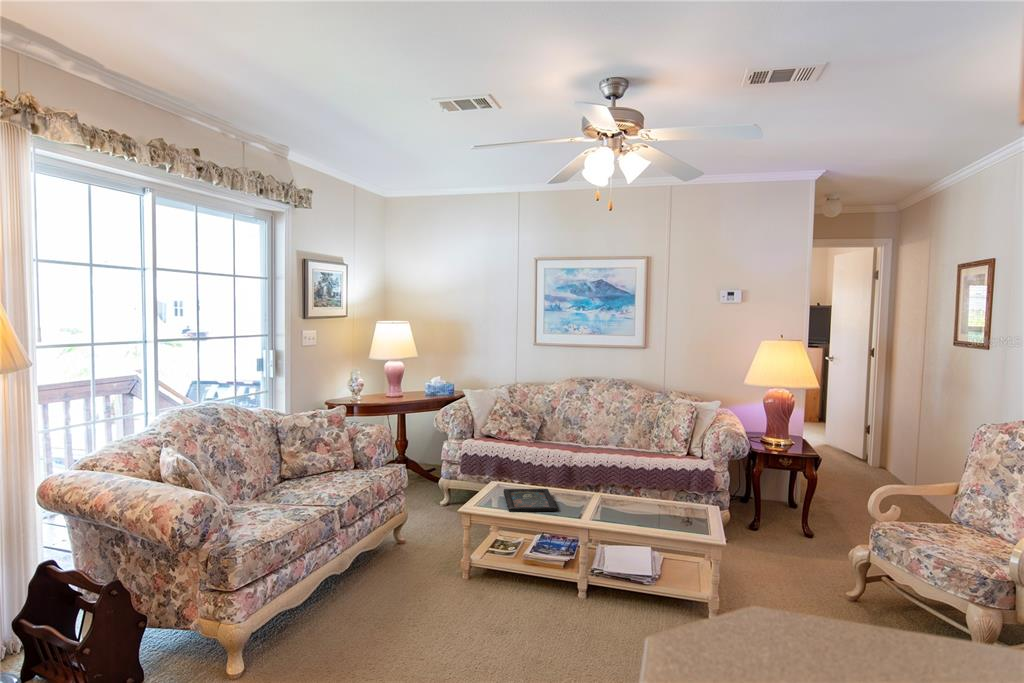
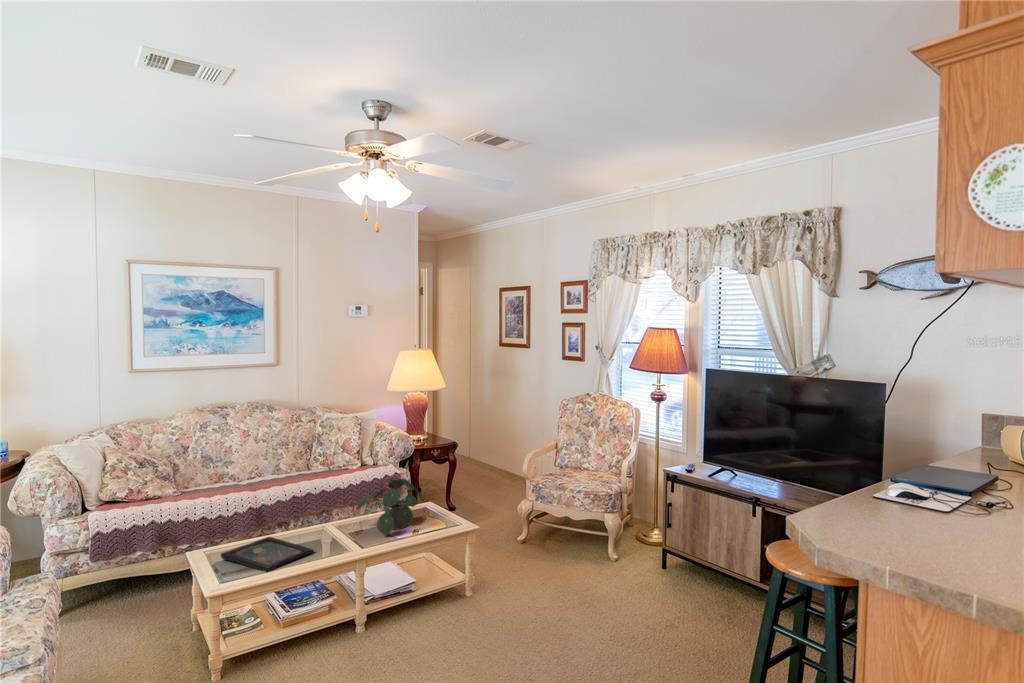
potted plant: none [615,465,684,520] -> present [356,479,424,535]

